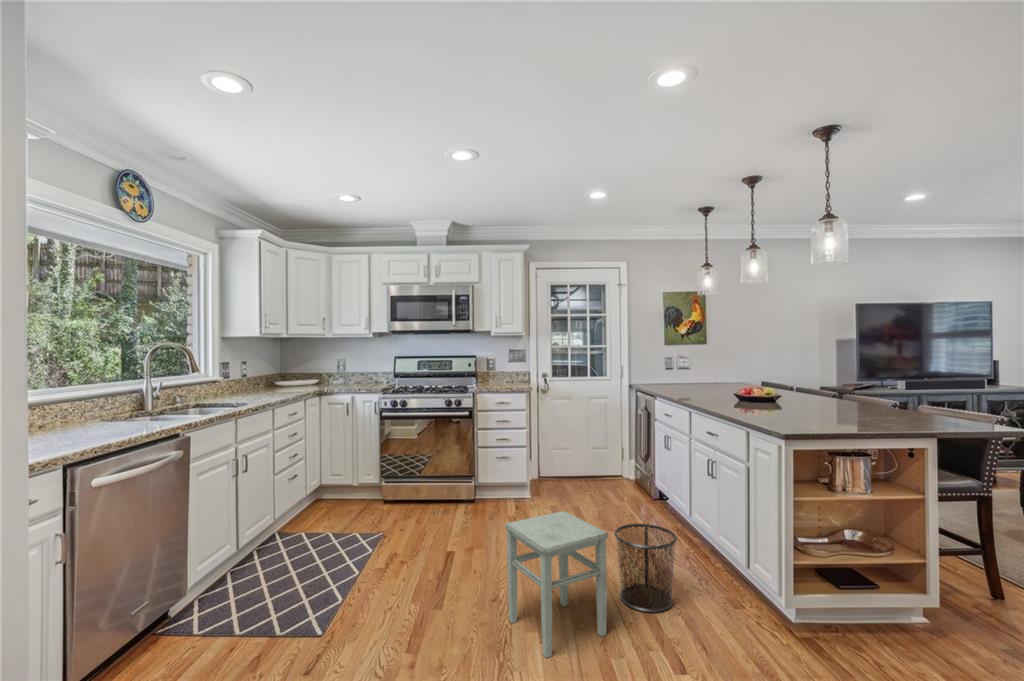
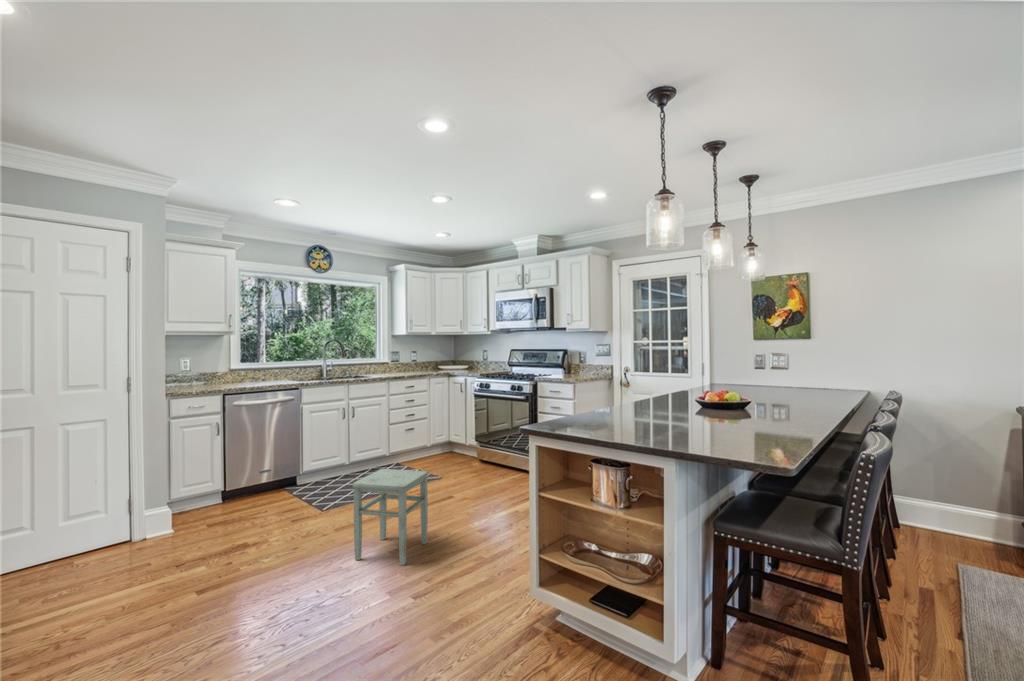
waste bin: present [614,524,677,612] -> none [446,497,498,571]

